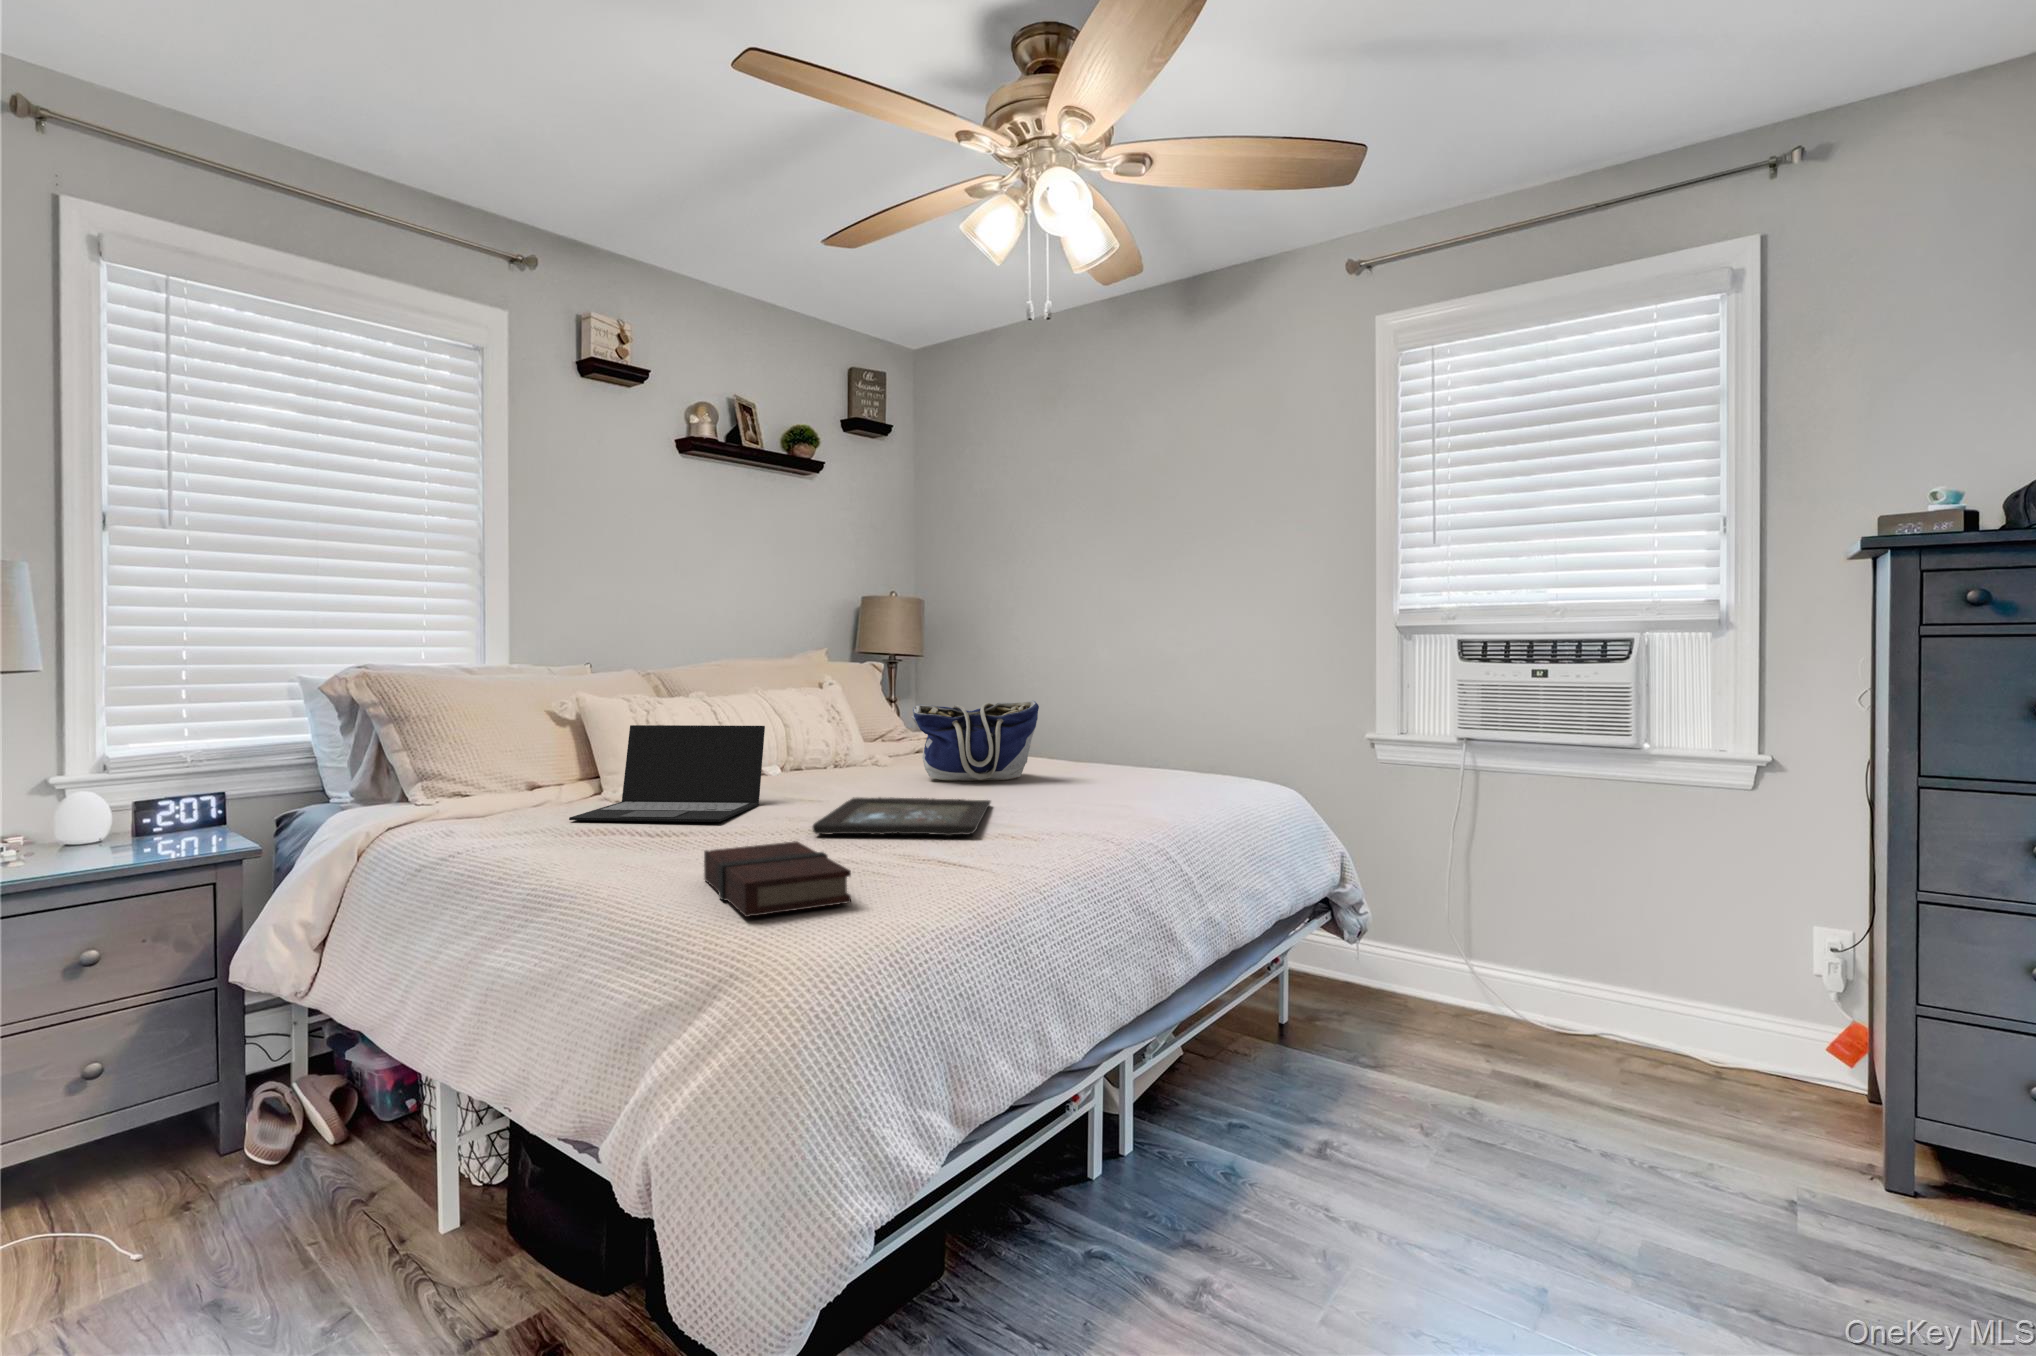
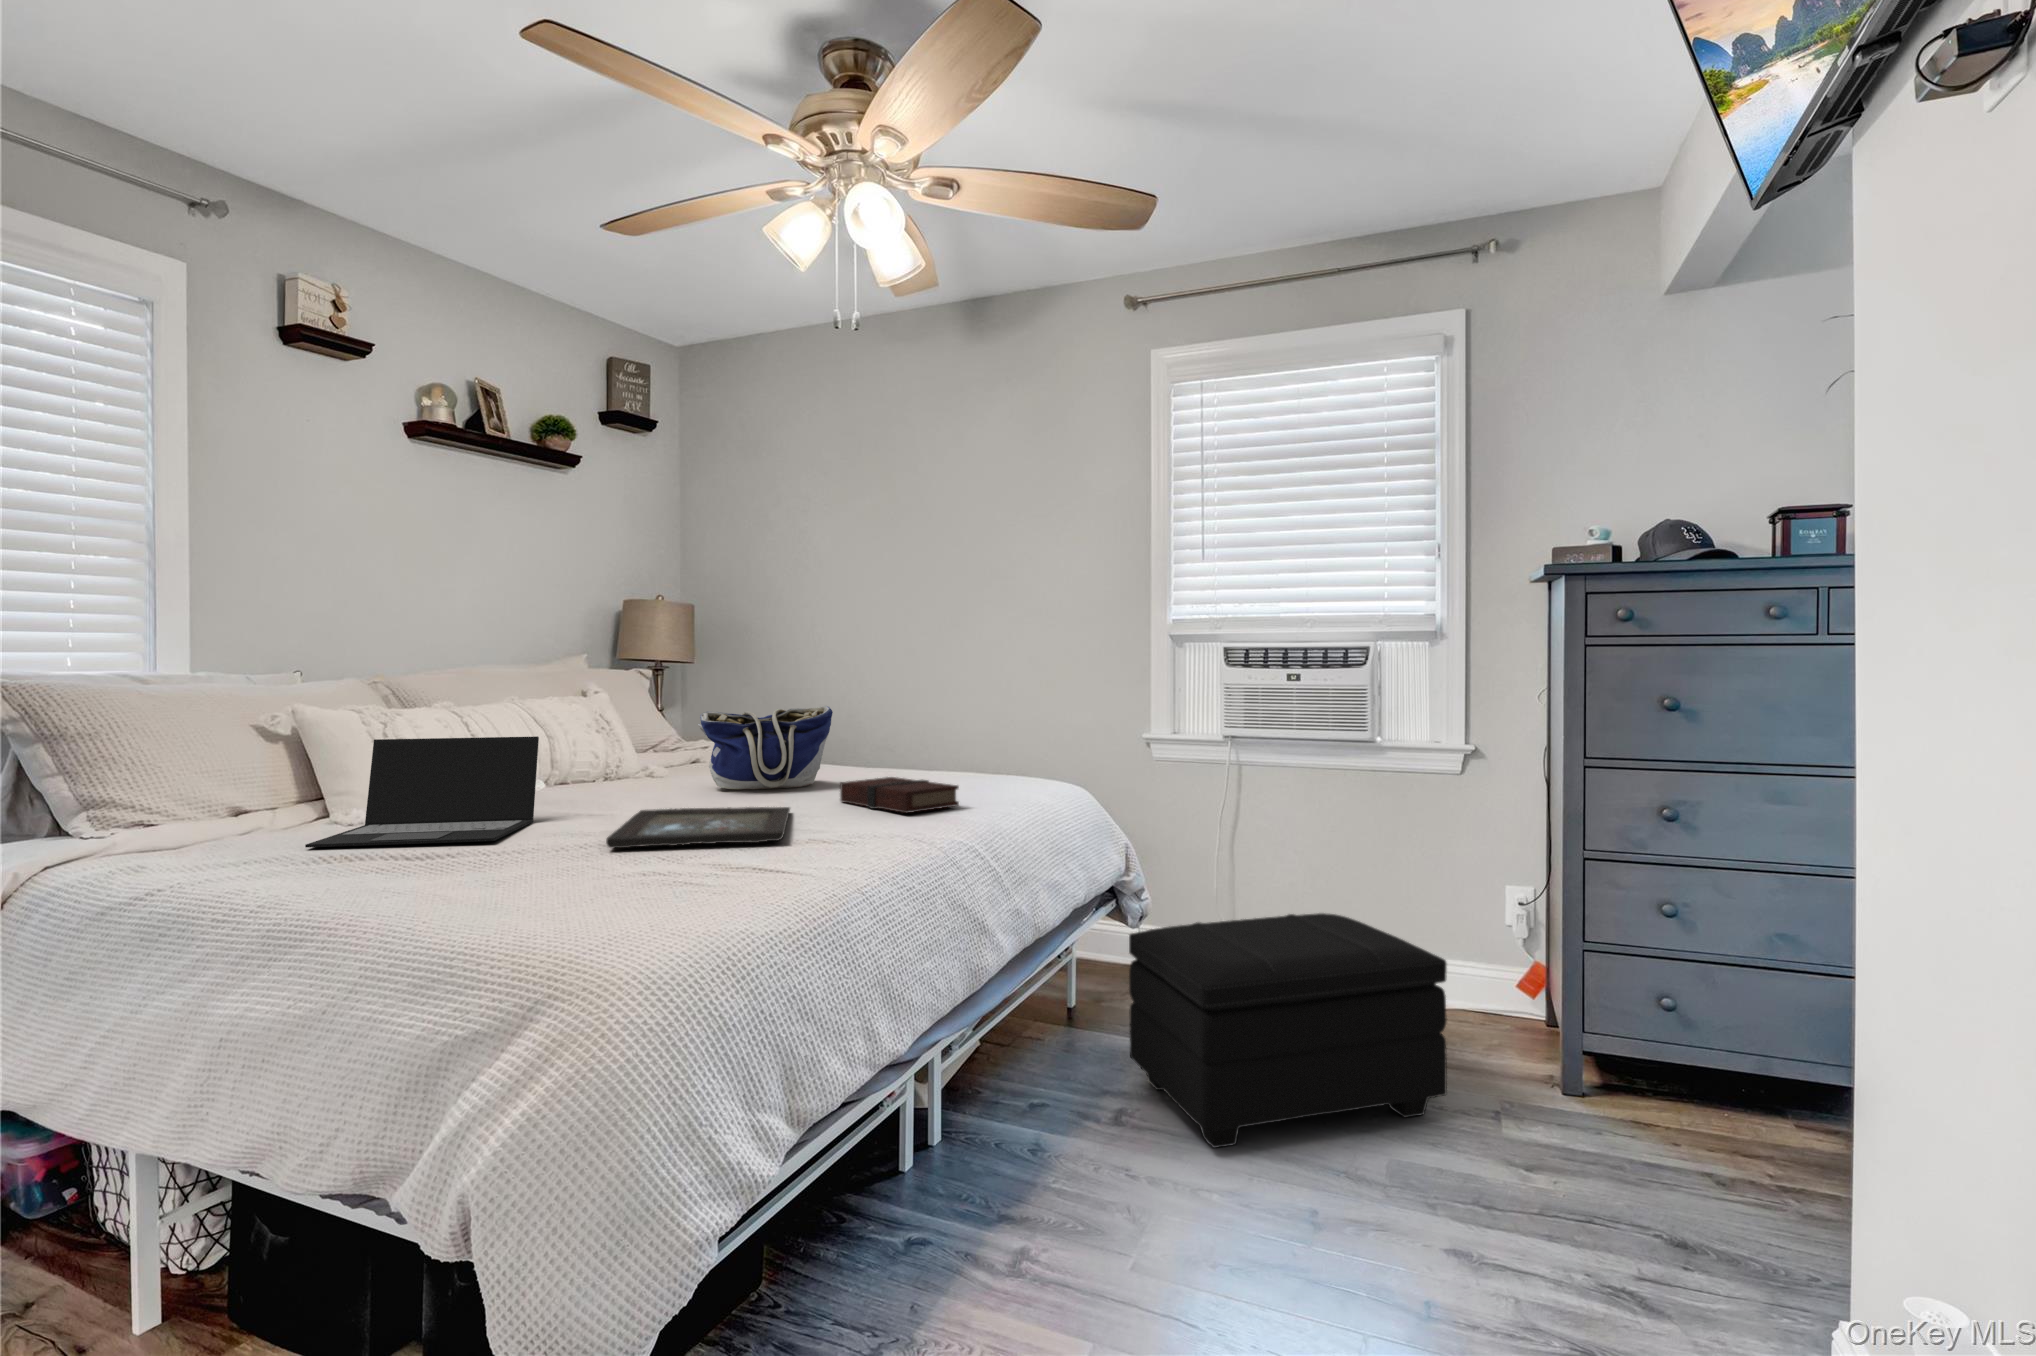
book: present [704,841,851,917] -> present [840,777,959,813]
footstool: none [1343,944,1730,1194] -> present [1129,913,1447,1148]

